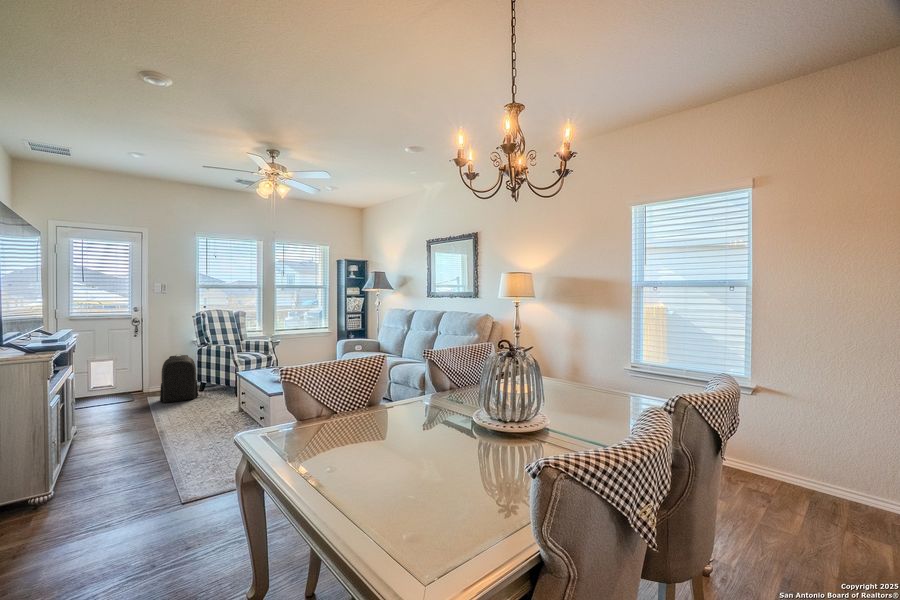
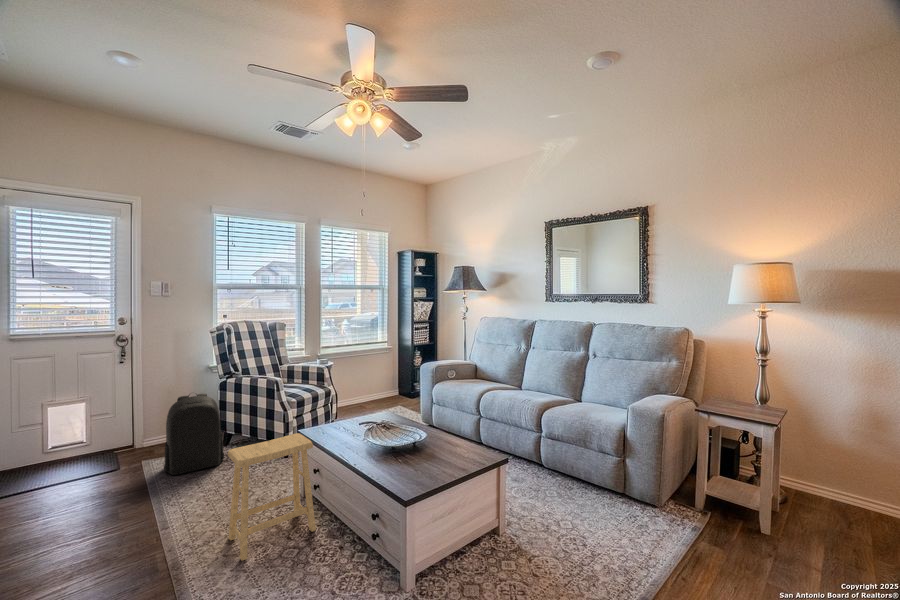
footstool: none [190,371,239,432] -> present [228,433,316,561]

